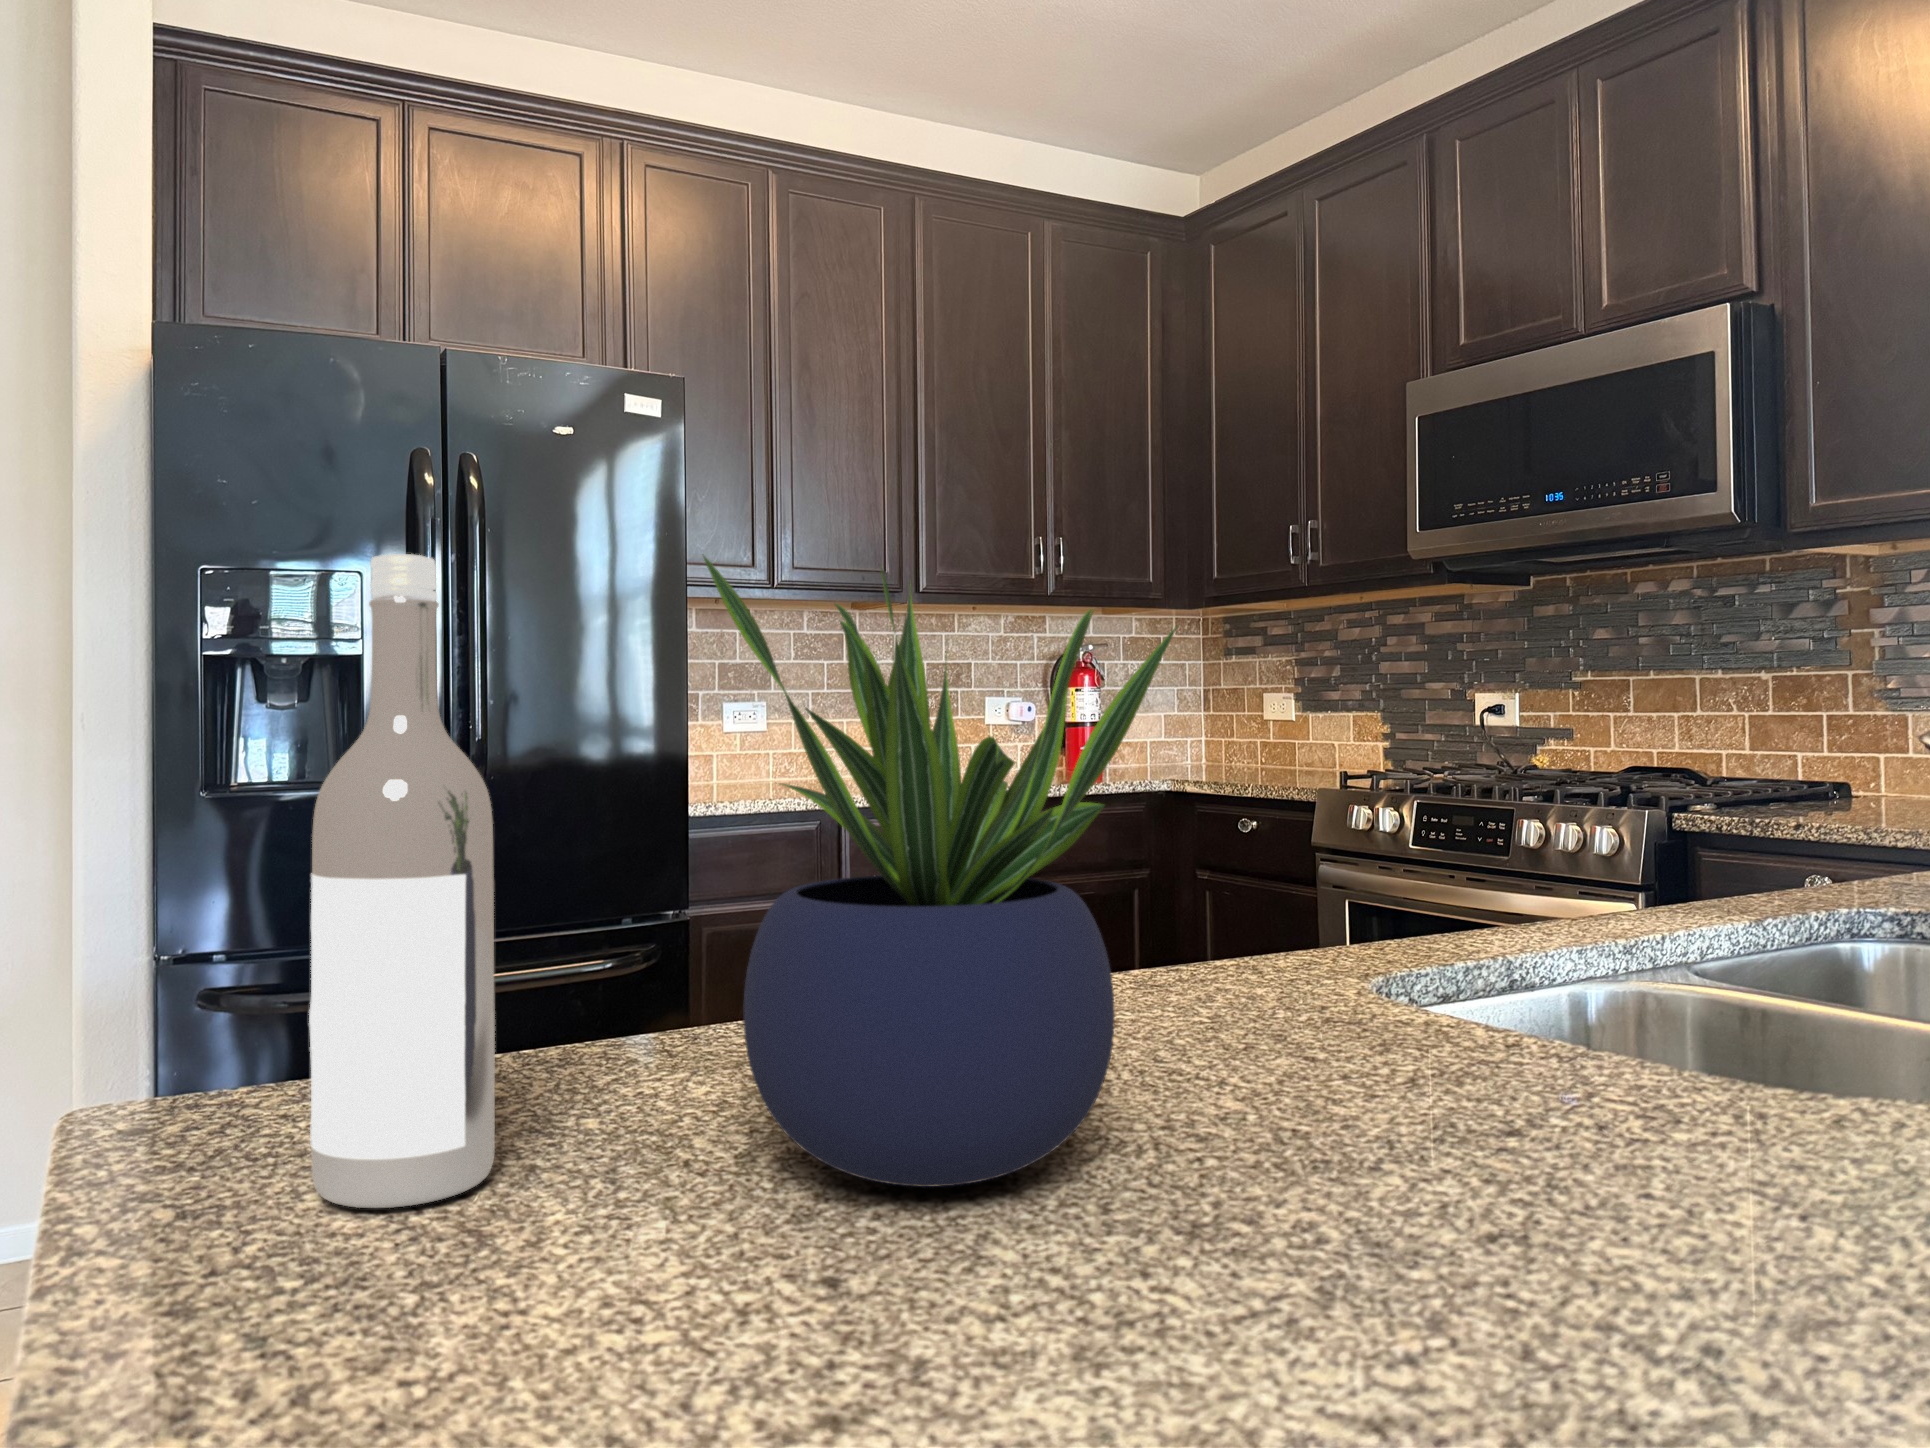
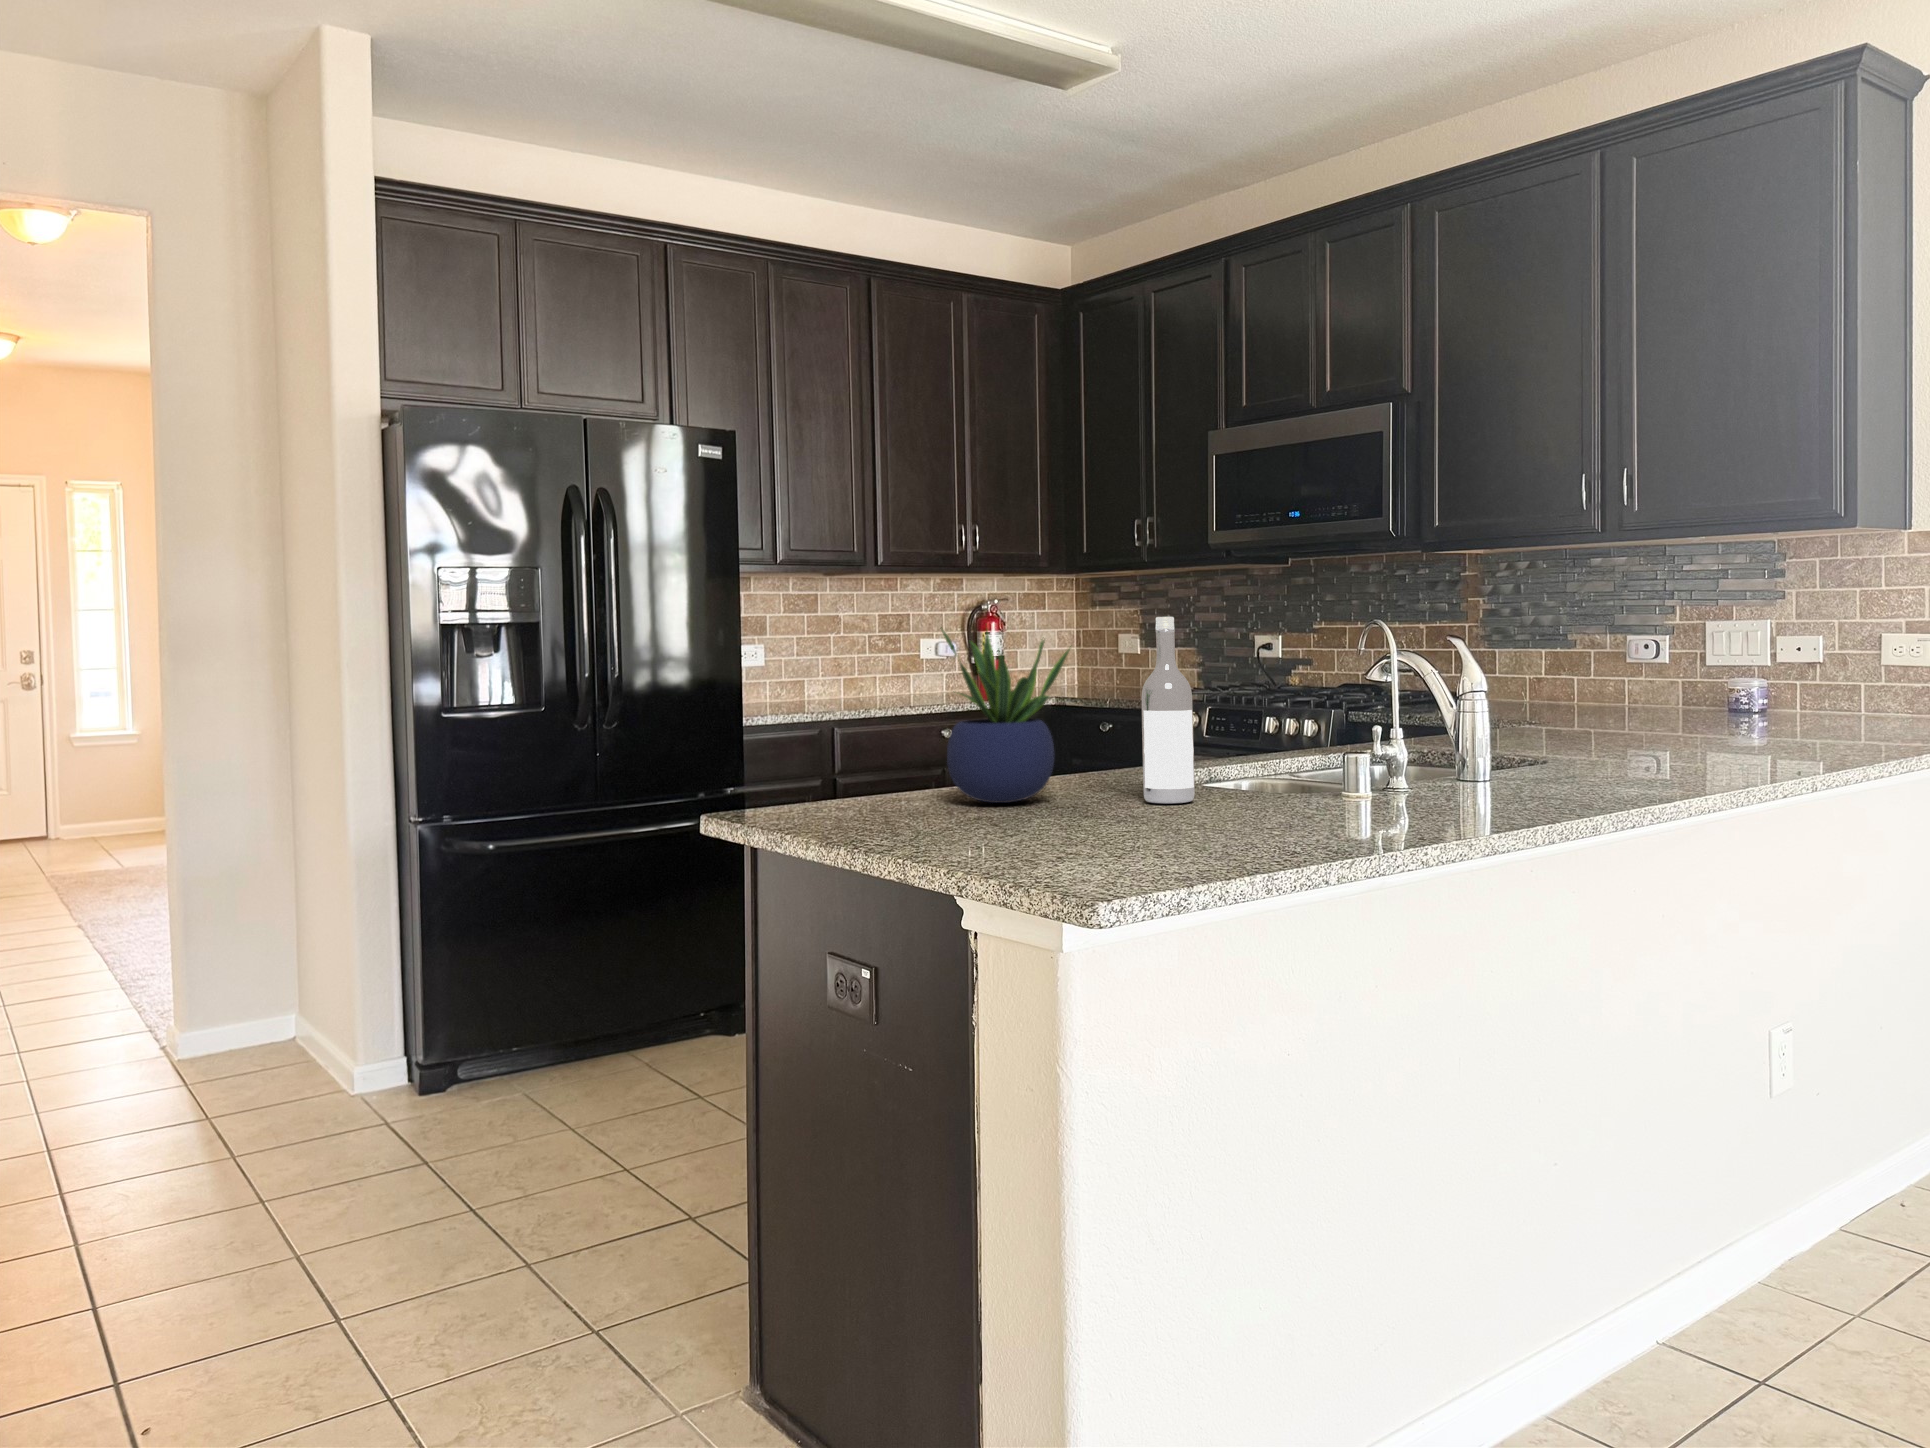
wine bottle: present [309,554,495,1208] -> present [1142,617,1195,804]

